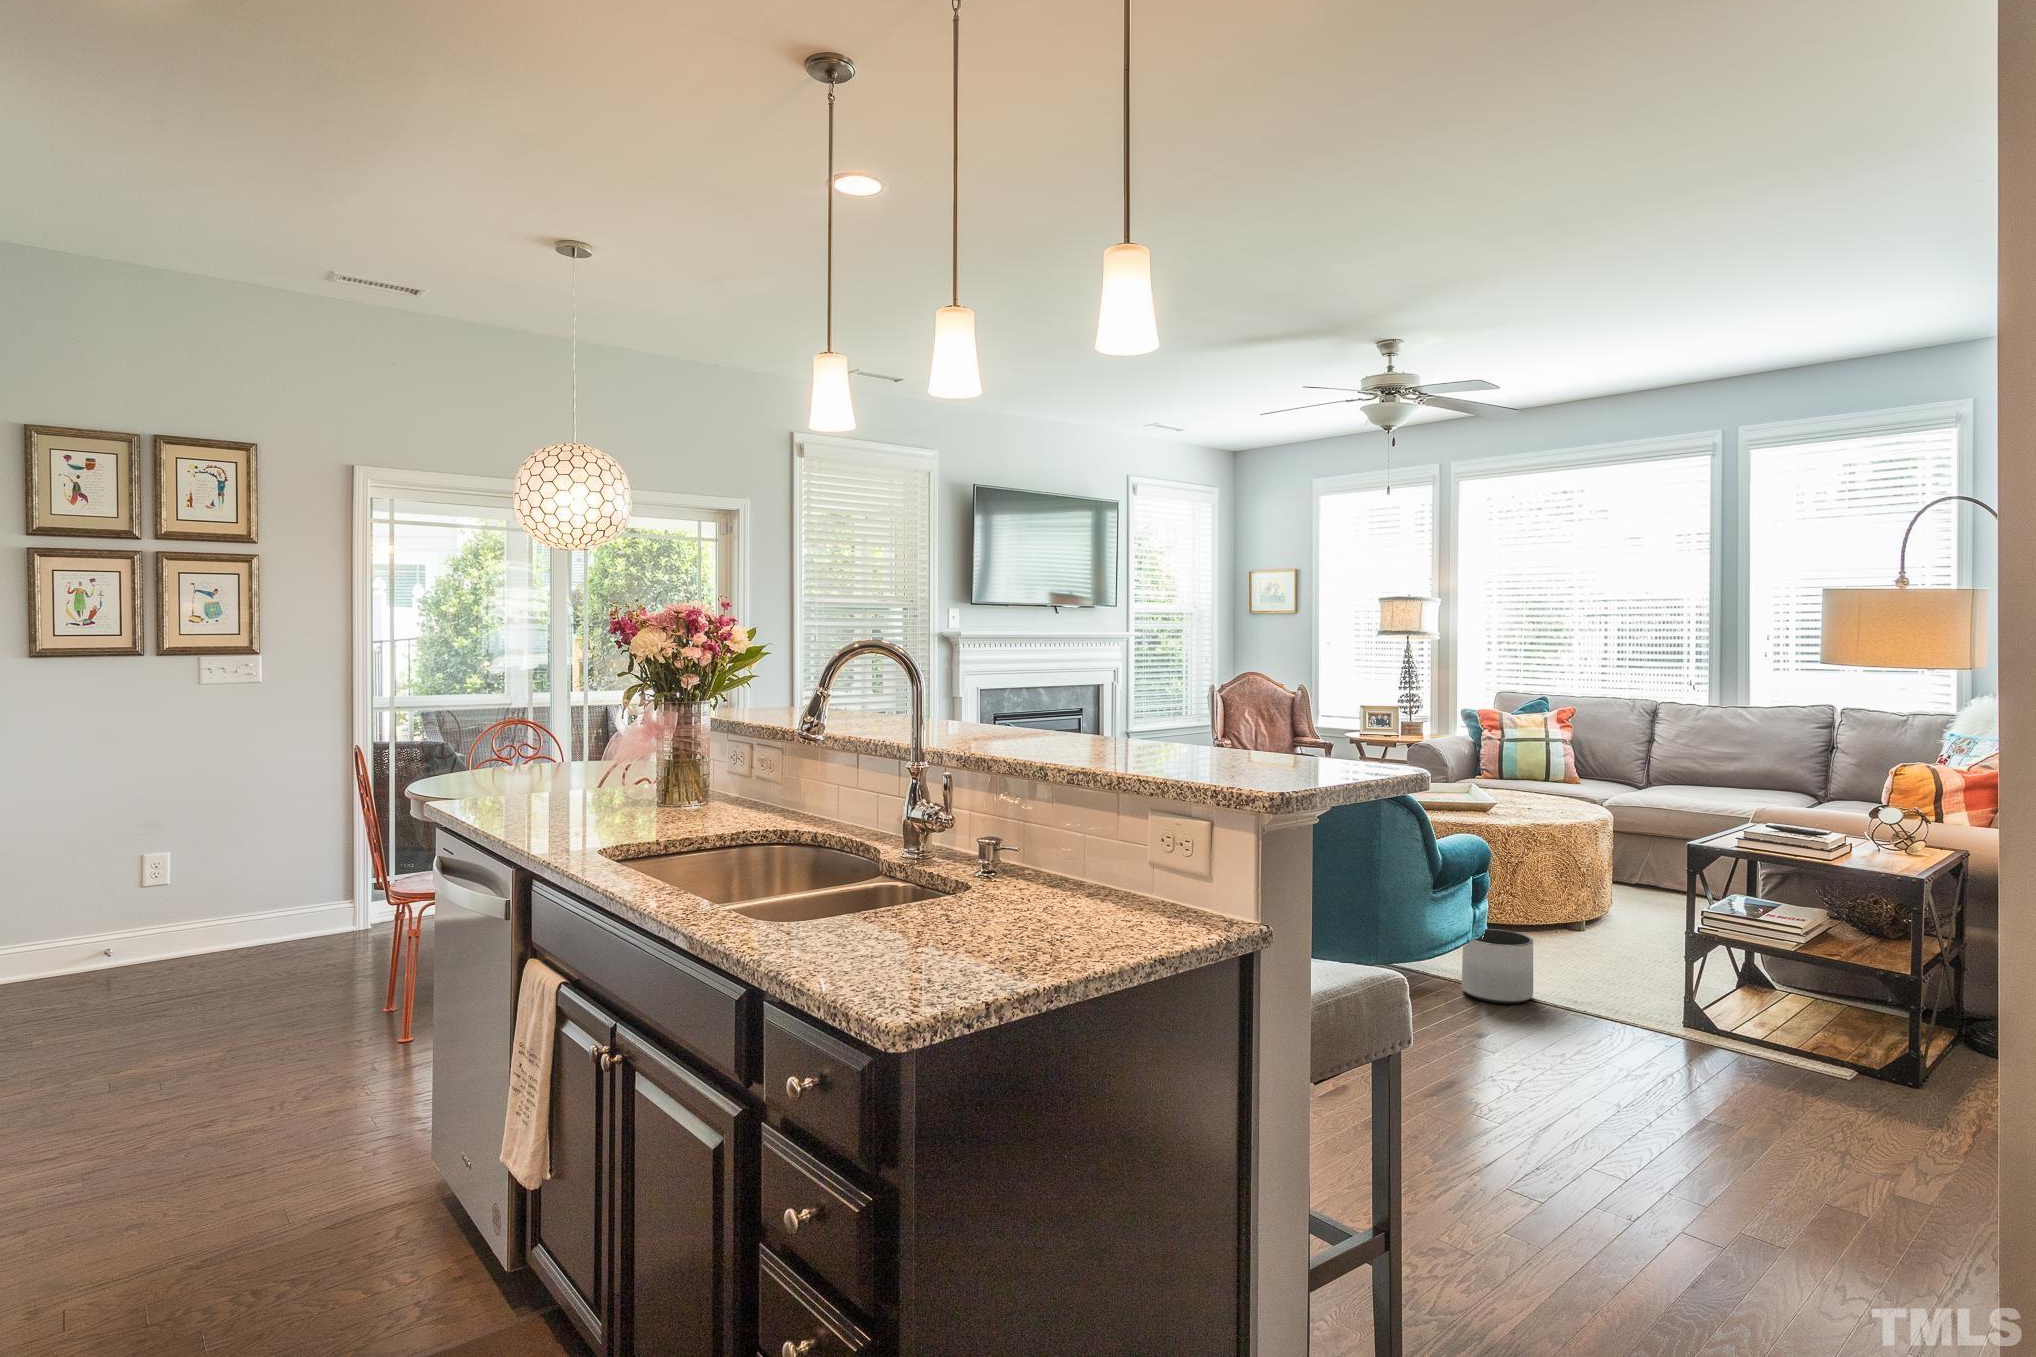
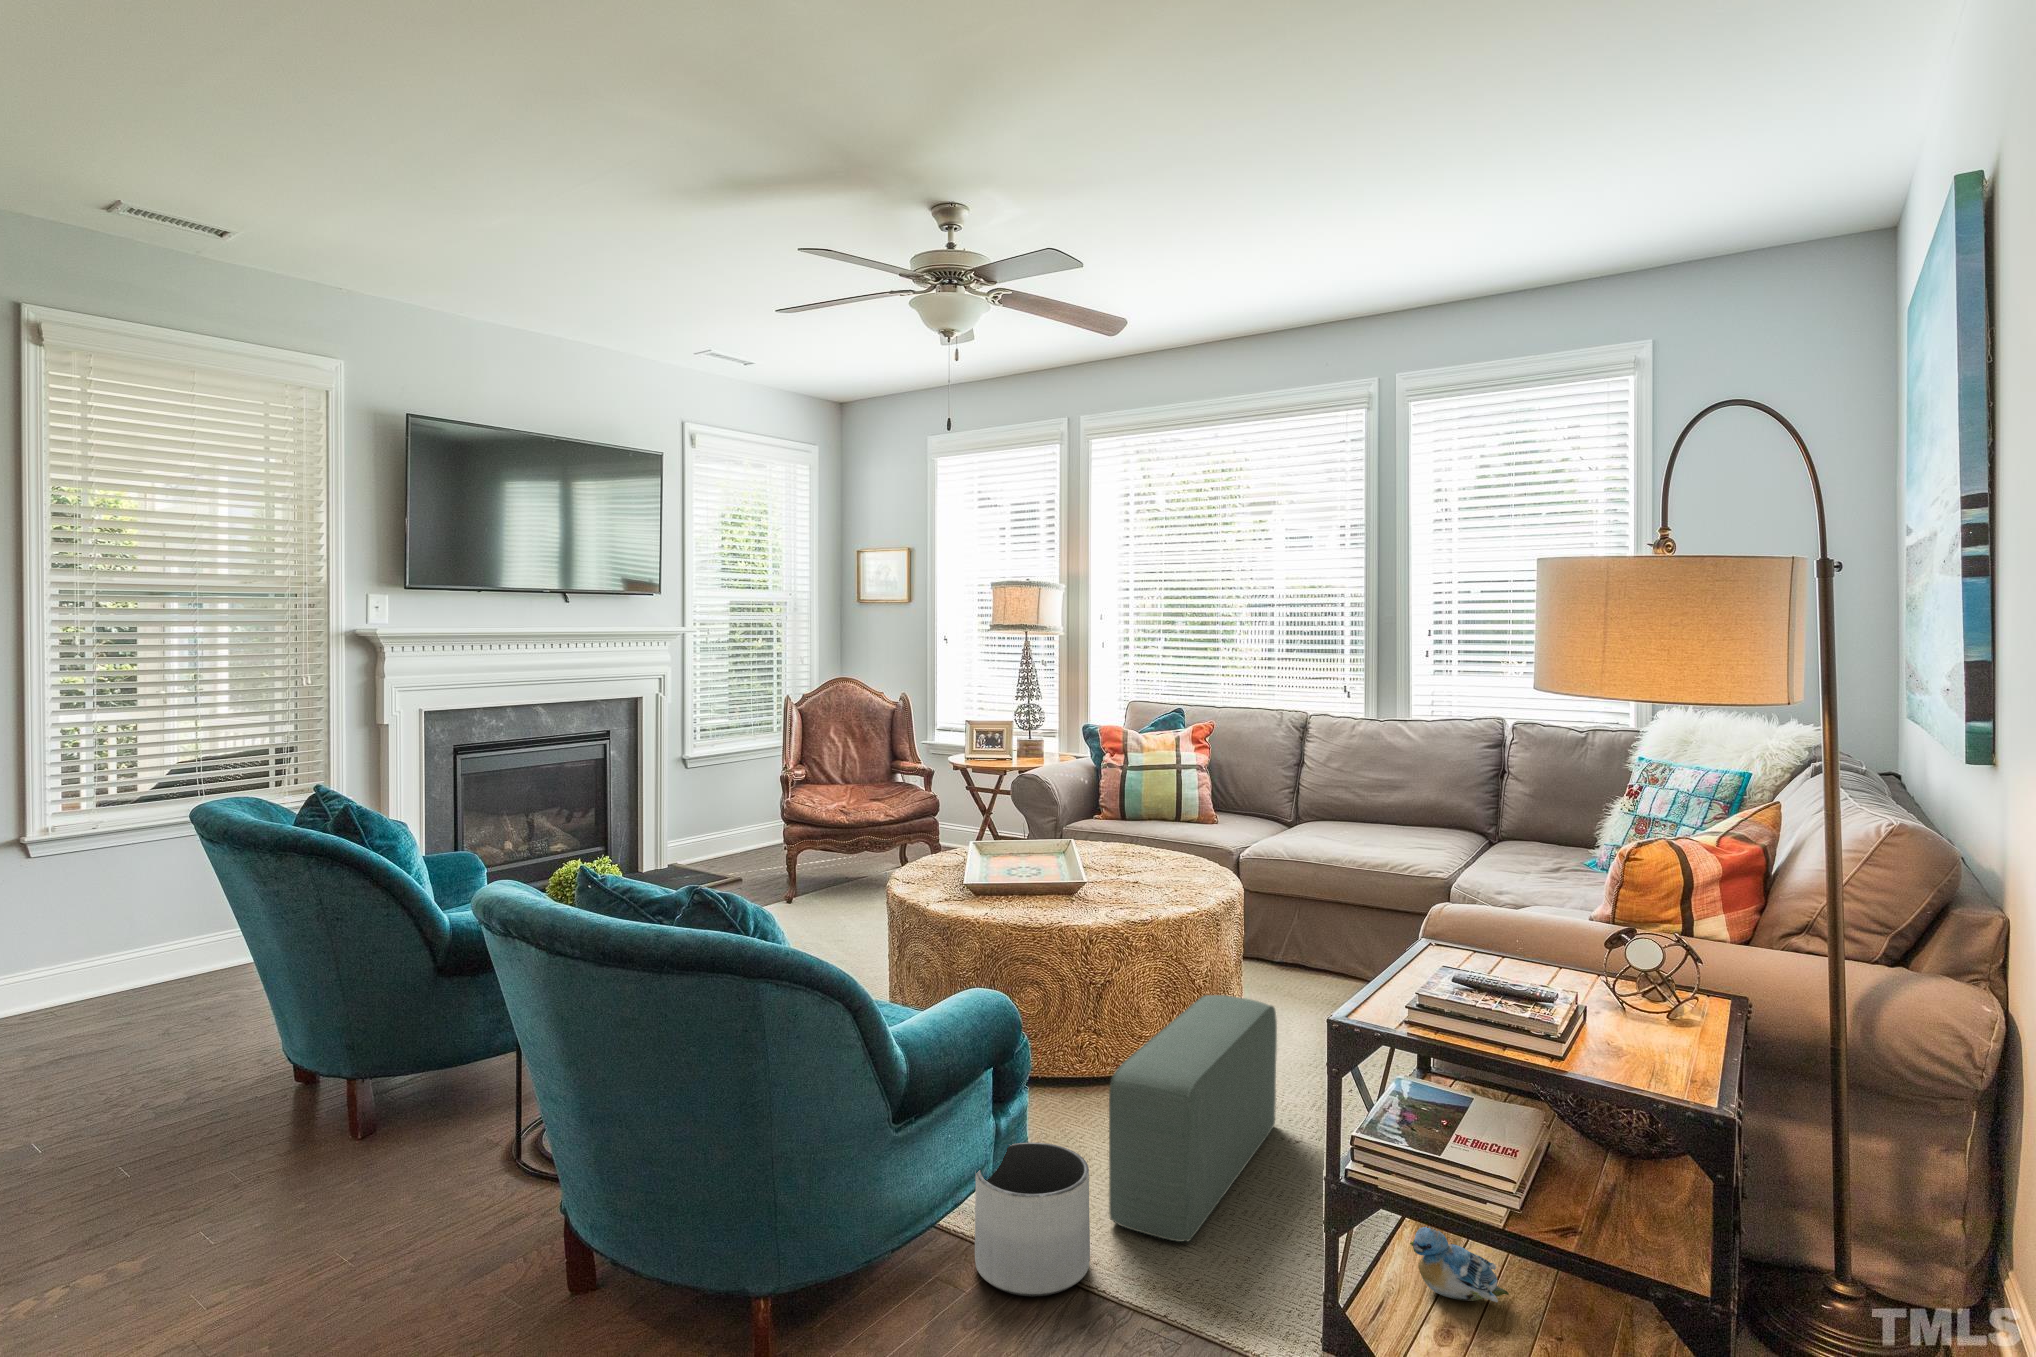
pouf: none [1540,870,1645,992] -> present [1109,995,1277,1242]
plush toy: none [1739,982,1804,1023] -> present [1410,1227,1509,1302]

